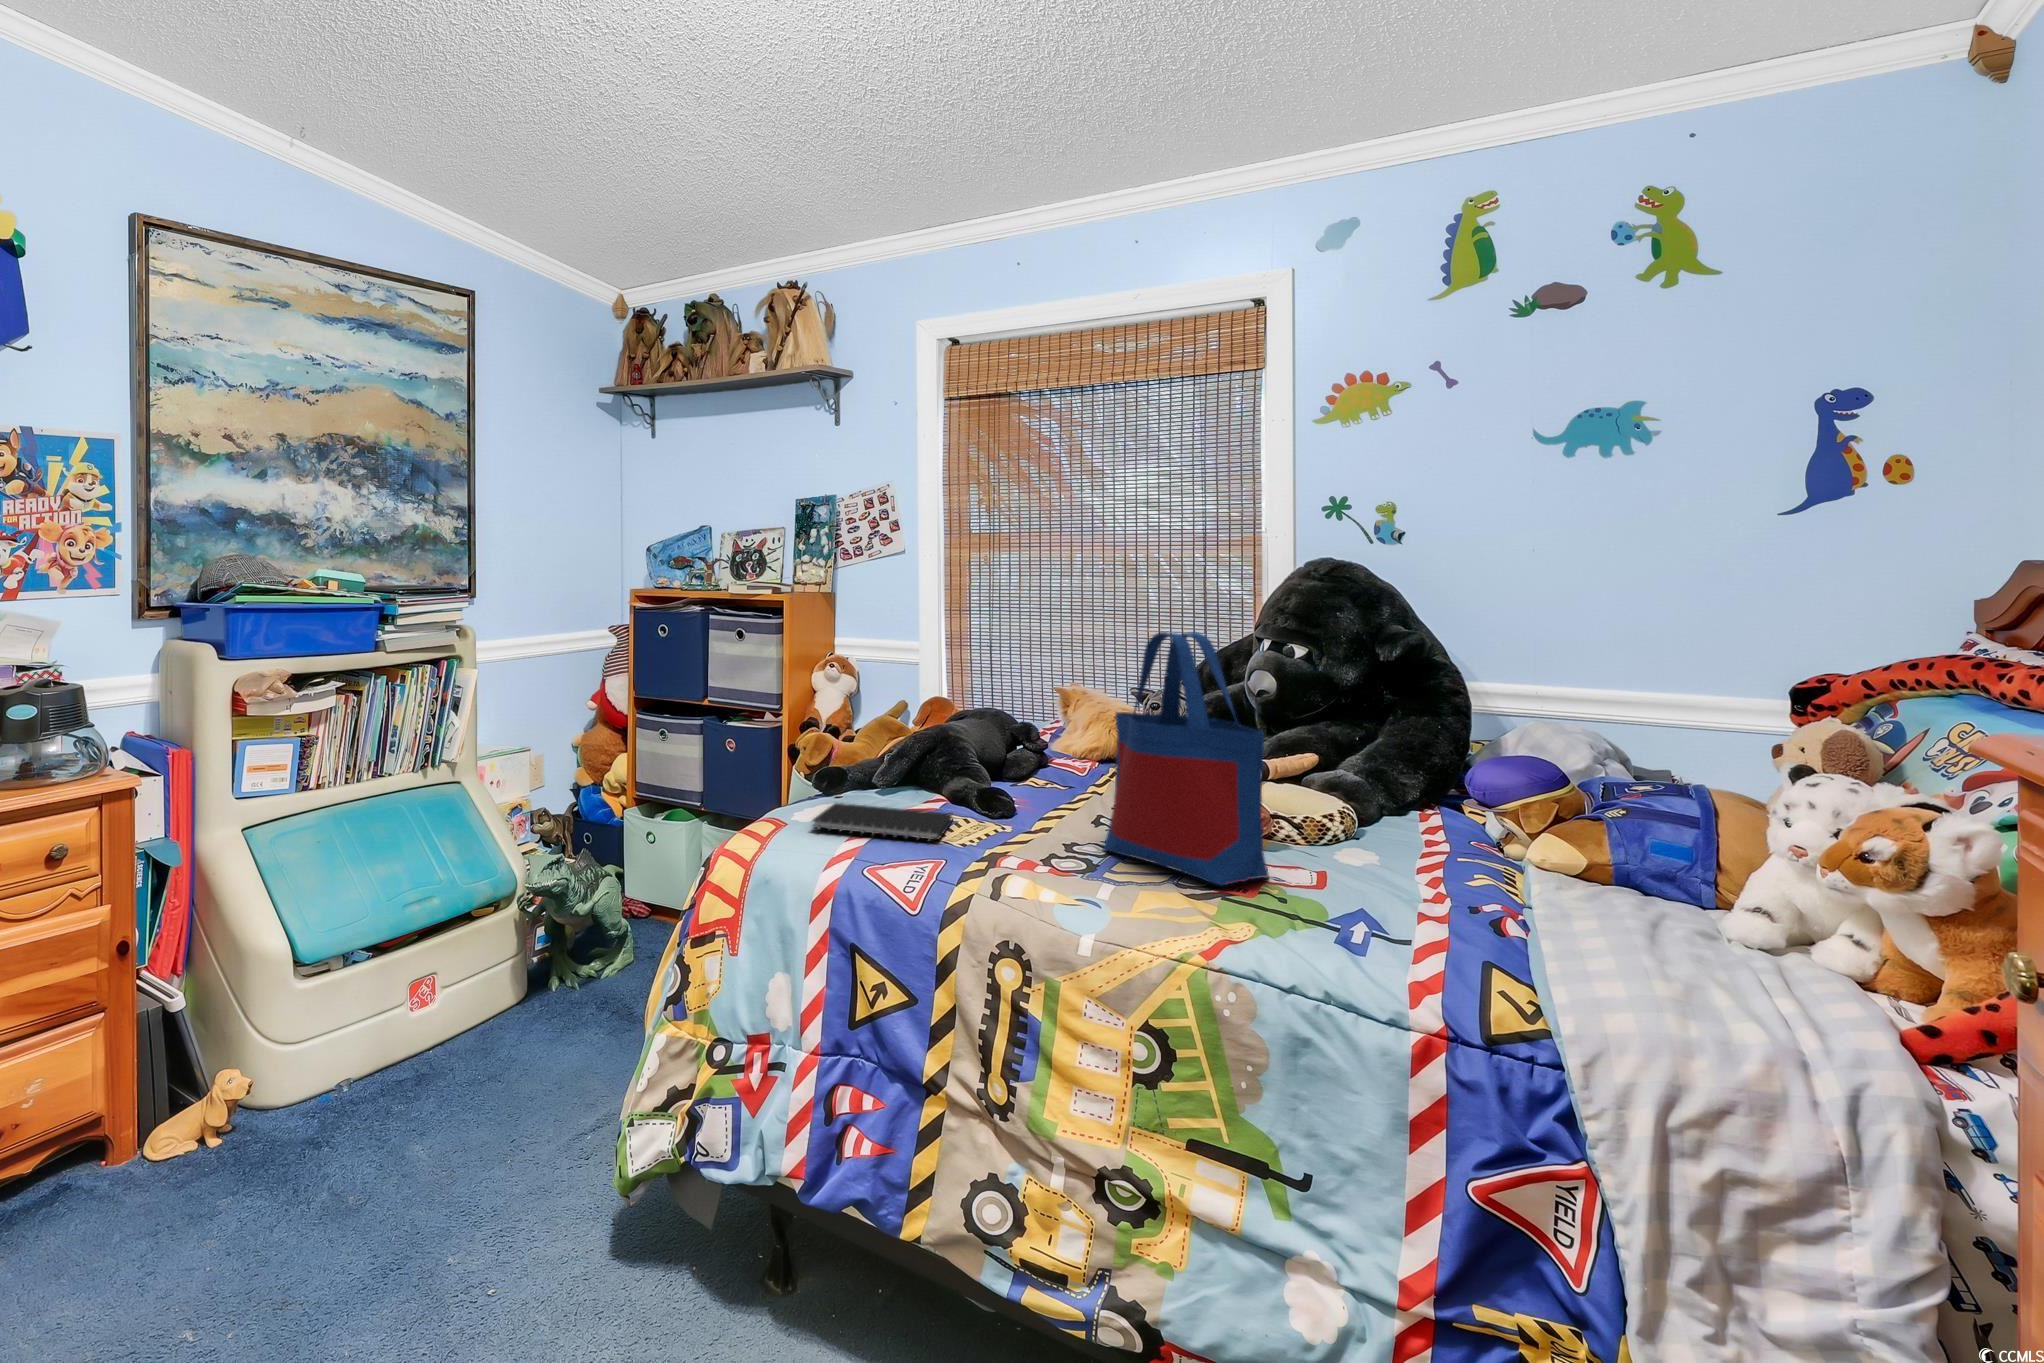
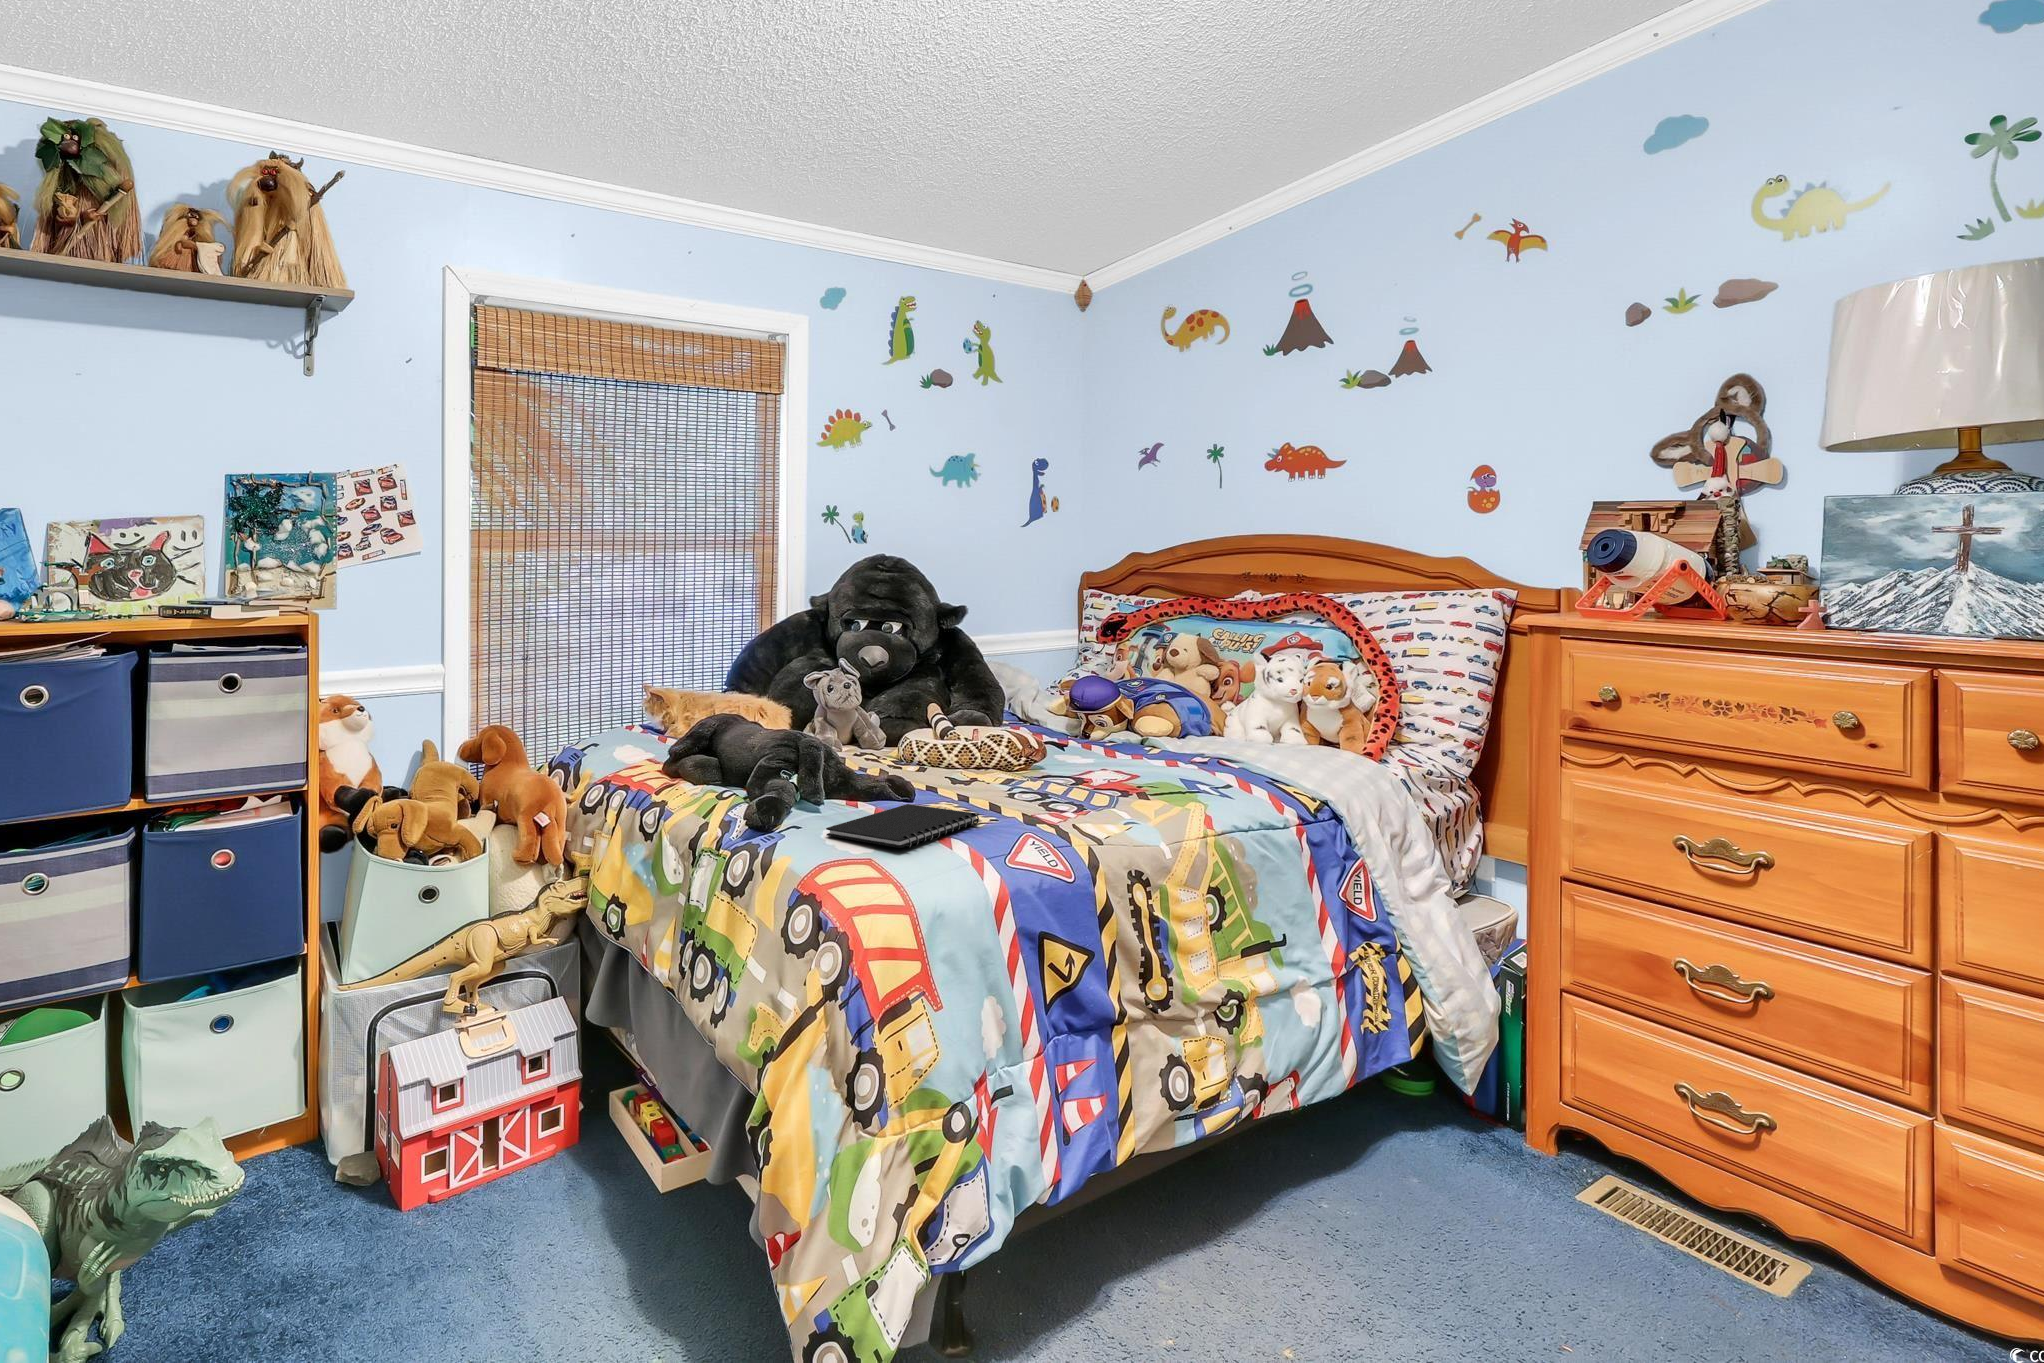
tote bag: present [1103,632,1269,885] -> none [1009,605,1145,792]

